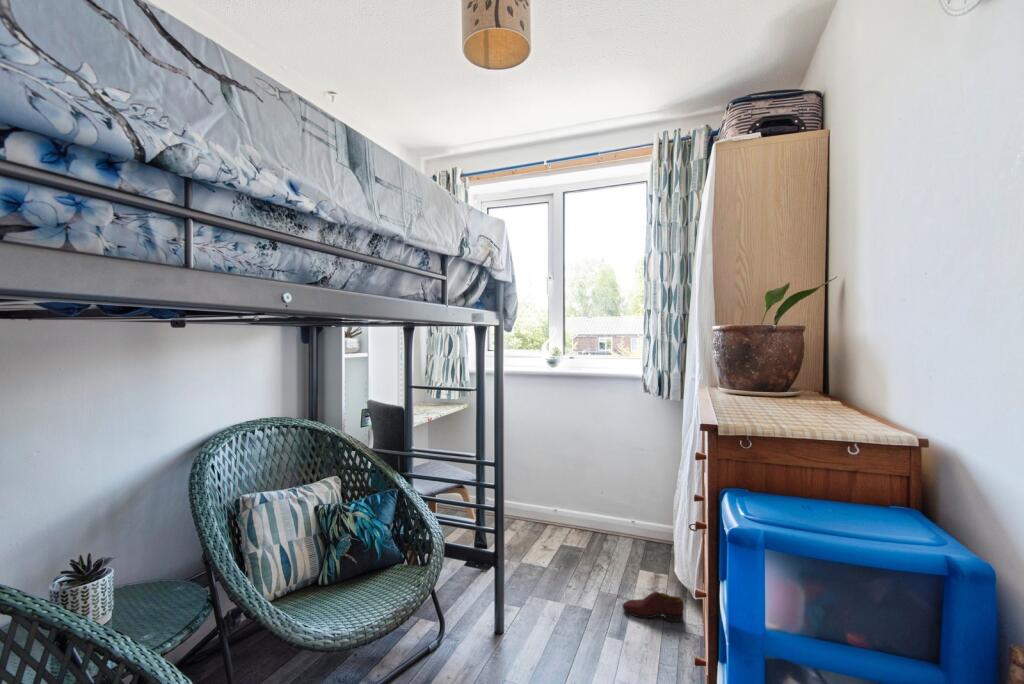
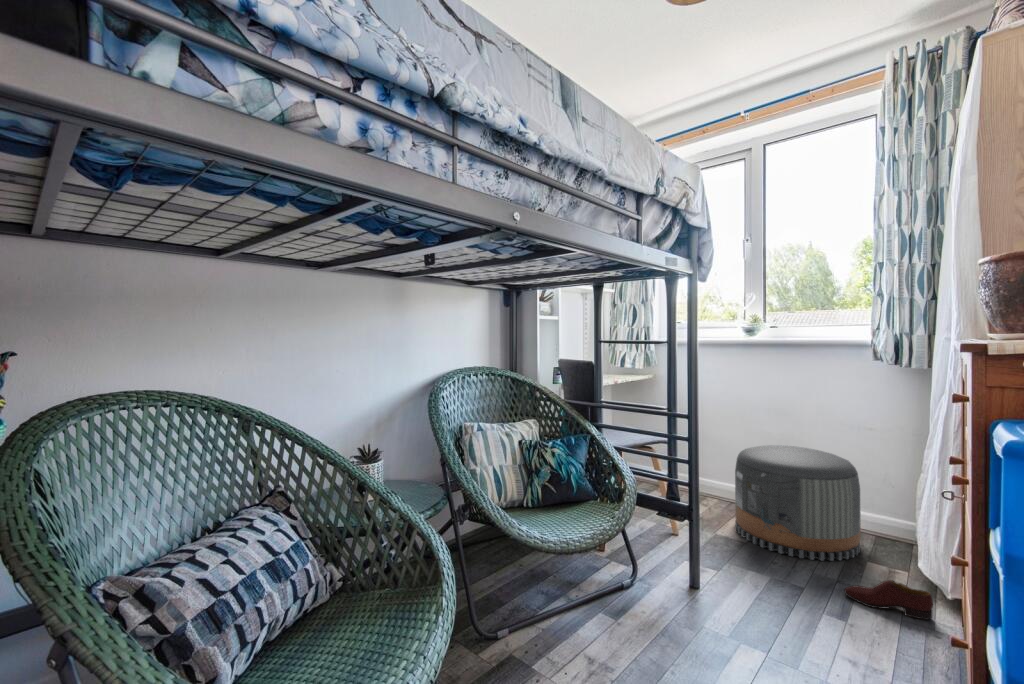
pouf: none [539,470,636,577] -> present [735,445,861,561]

